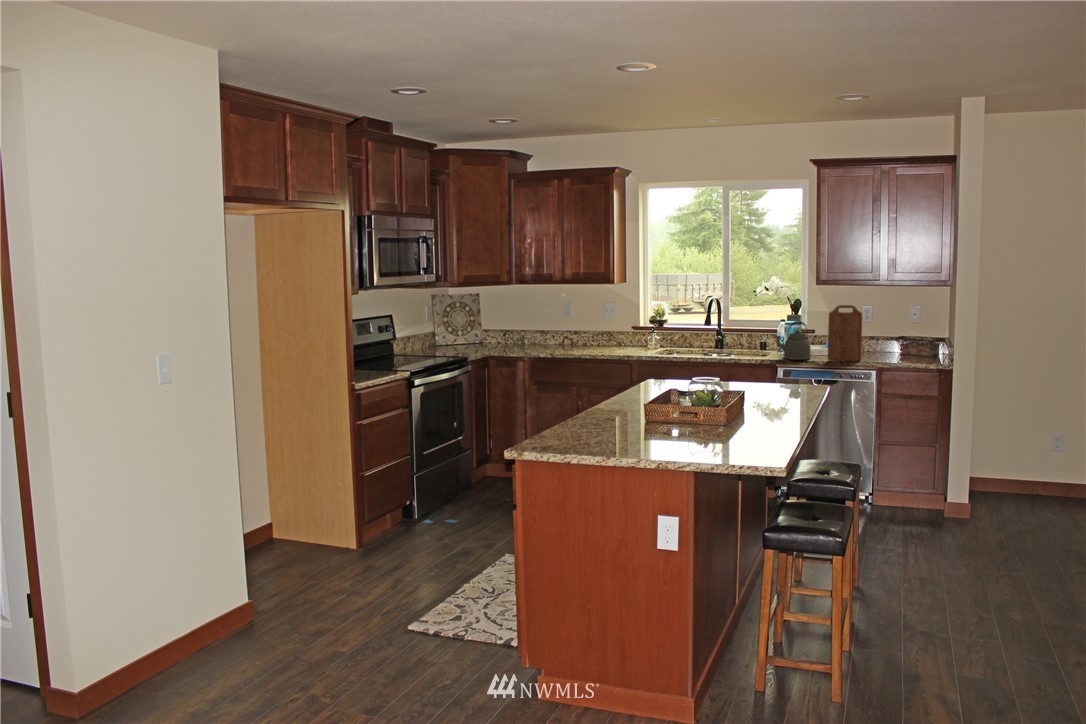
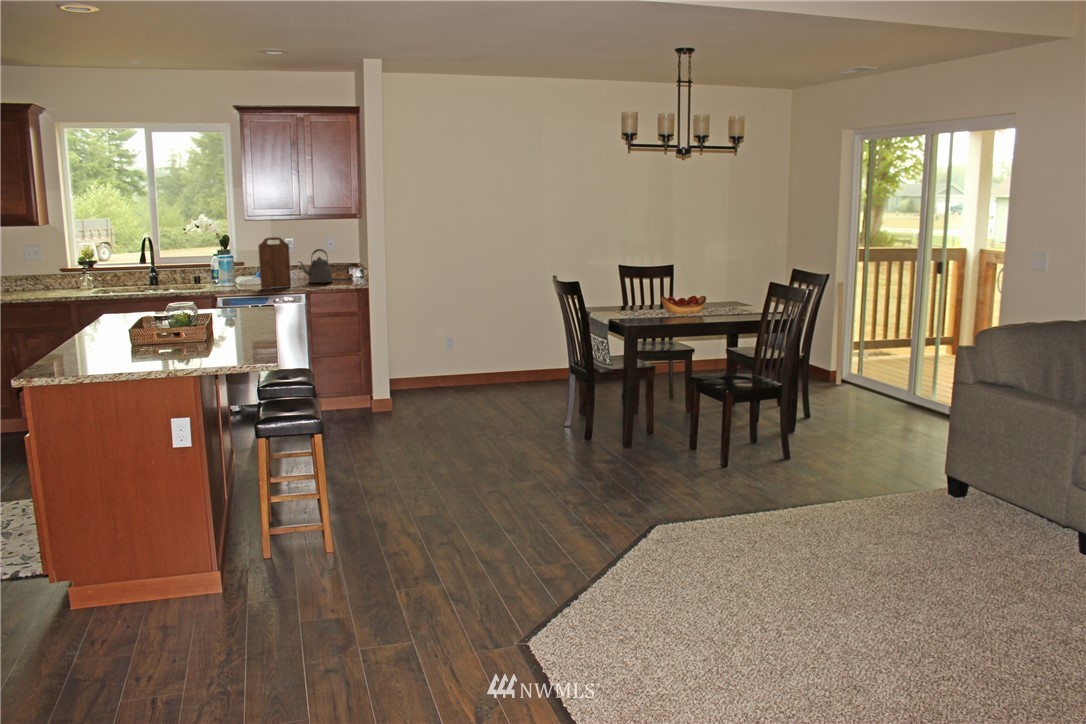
kettle: present [773,321,811,360] -> present [299,249,332,283]

